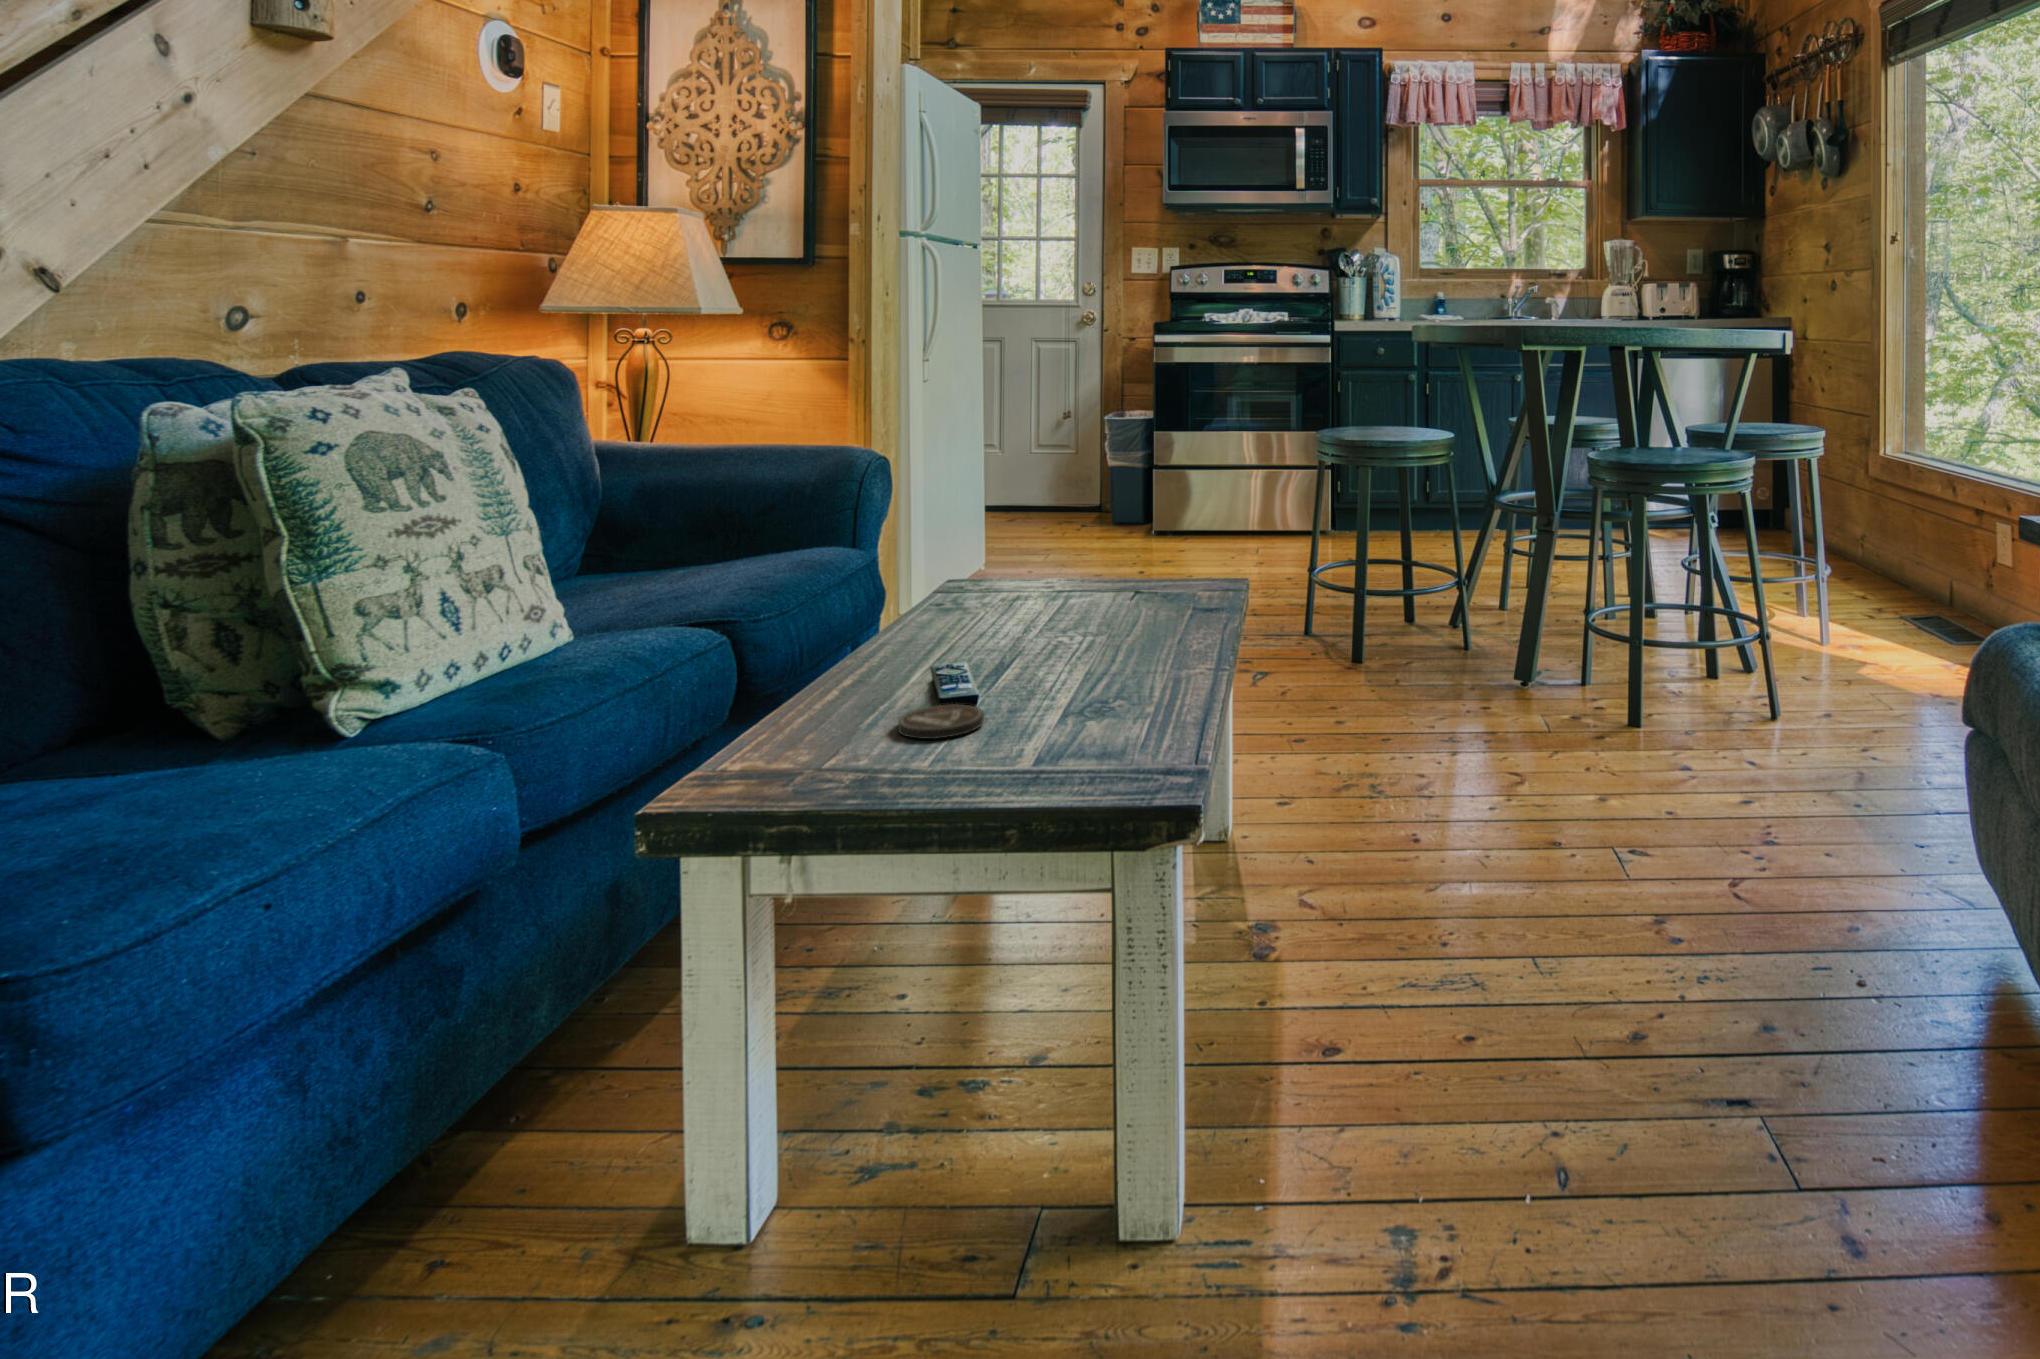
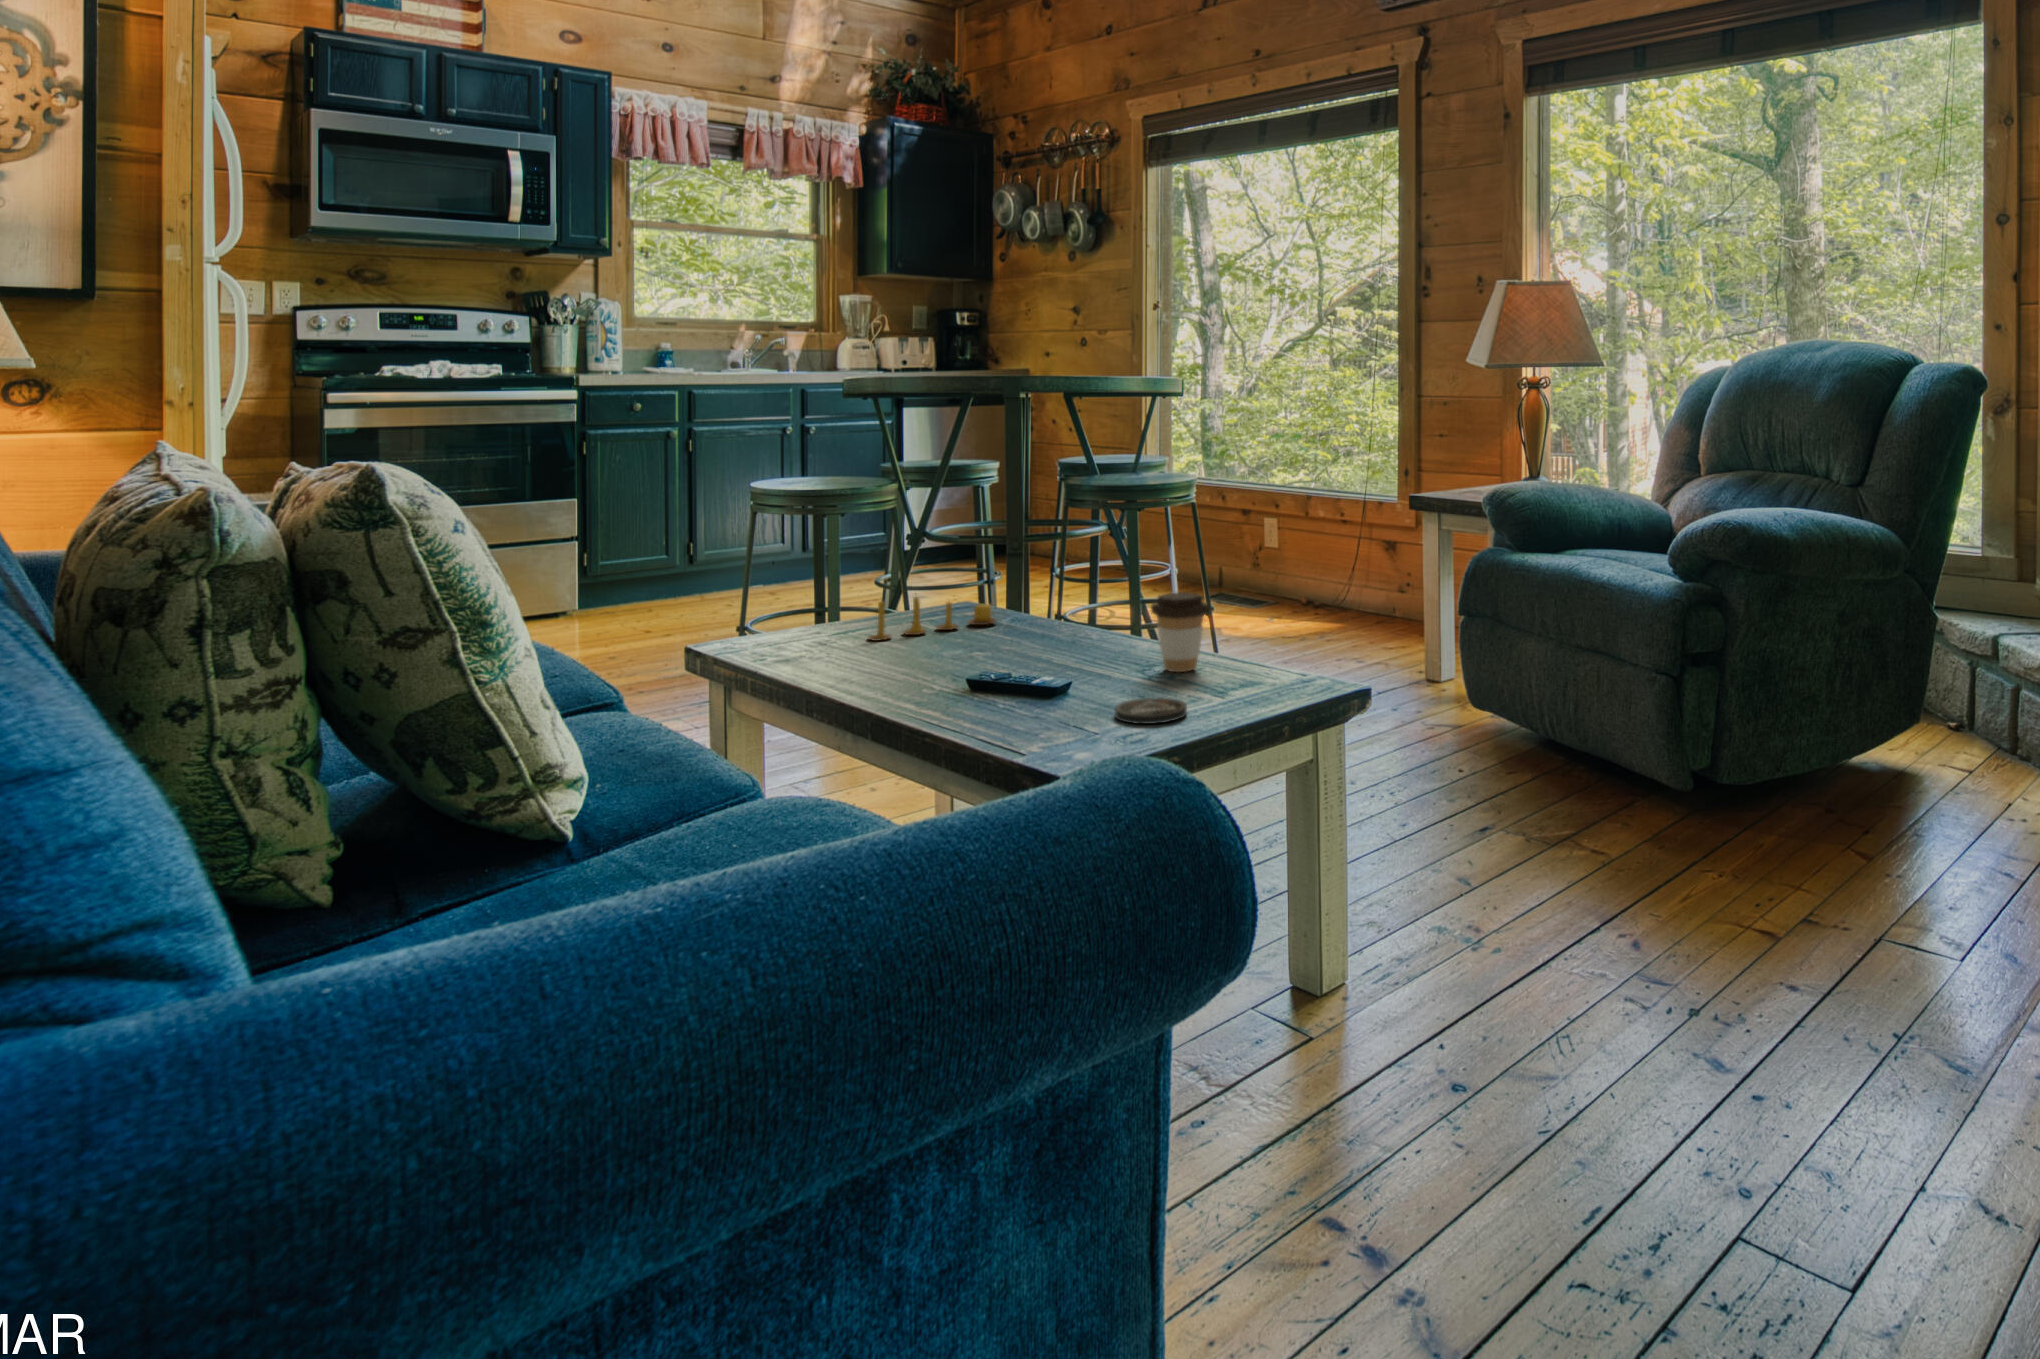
candle: none [1032,550,1172,593] -> present [868,597,997,641]
coffee cup: none [1103,587,1165,684] -> present [1151,592,1209,672]

